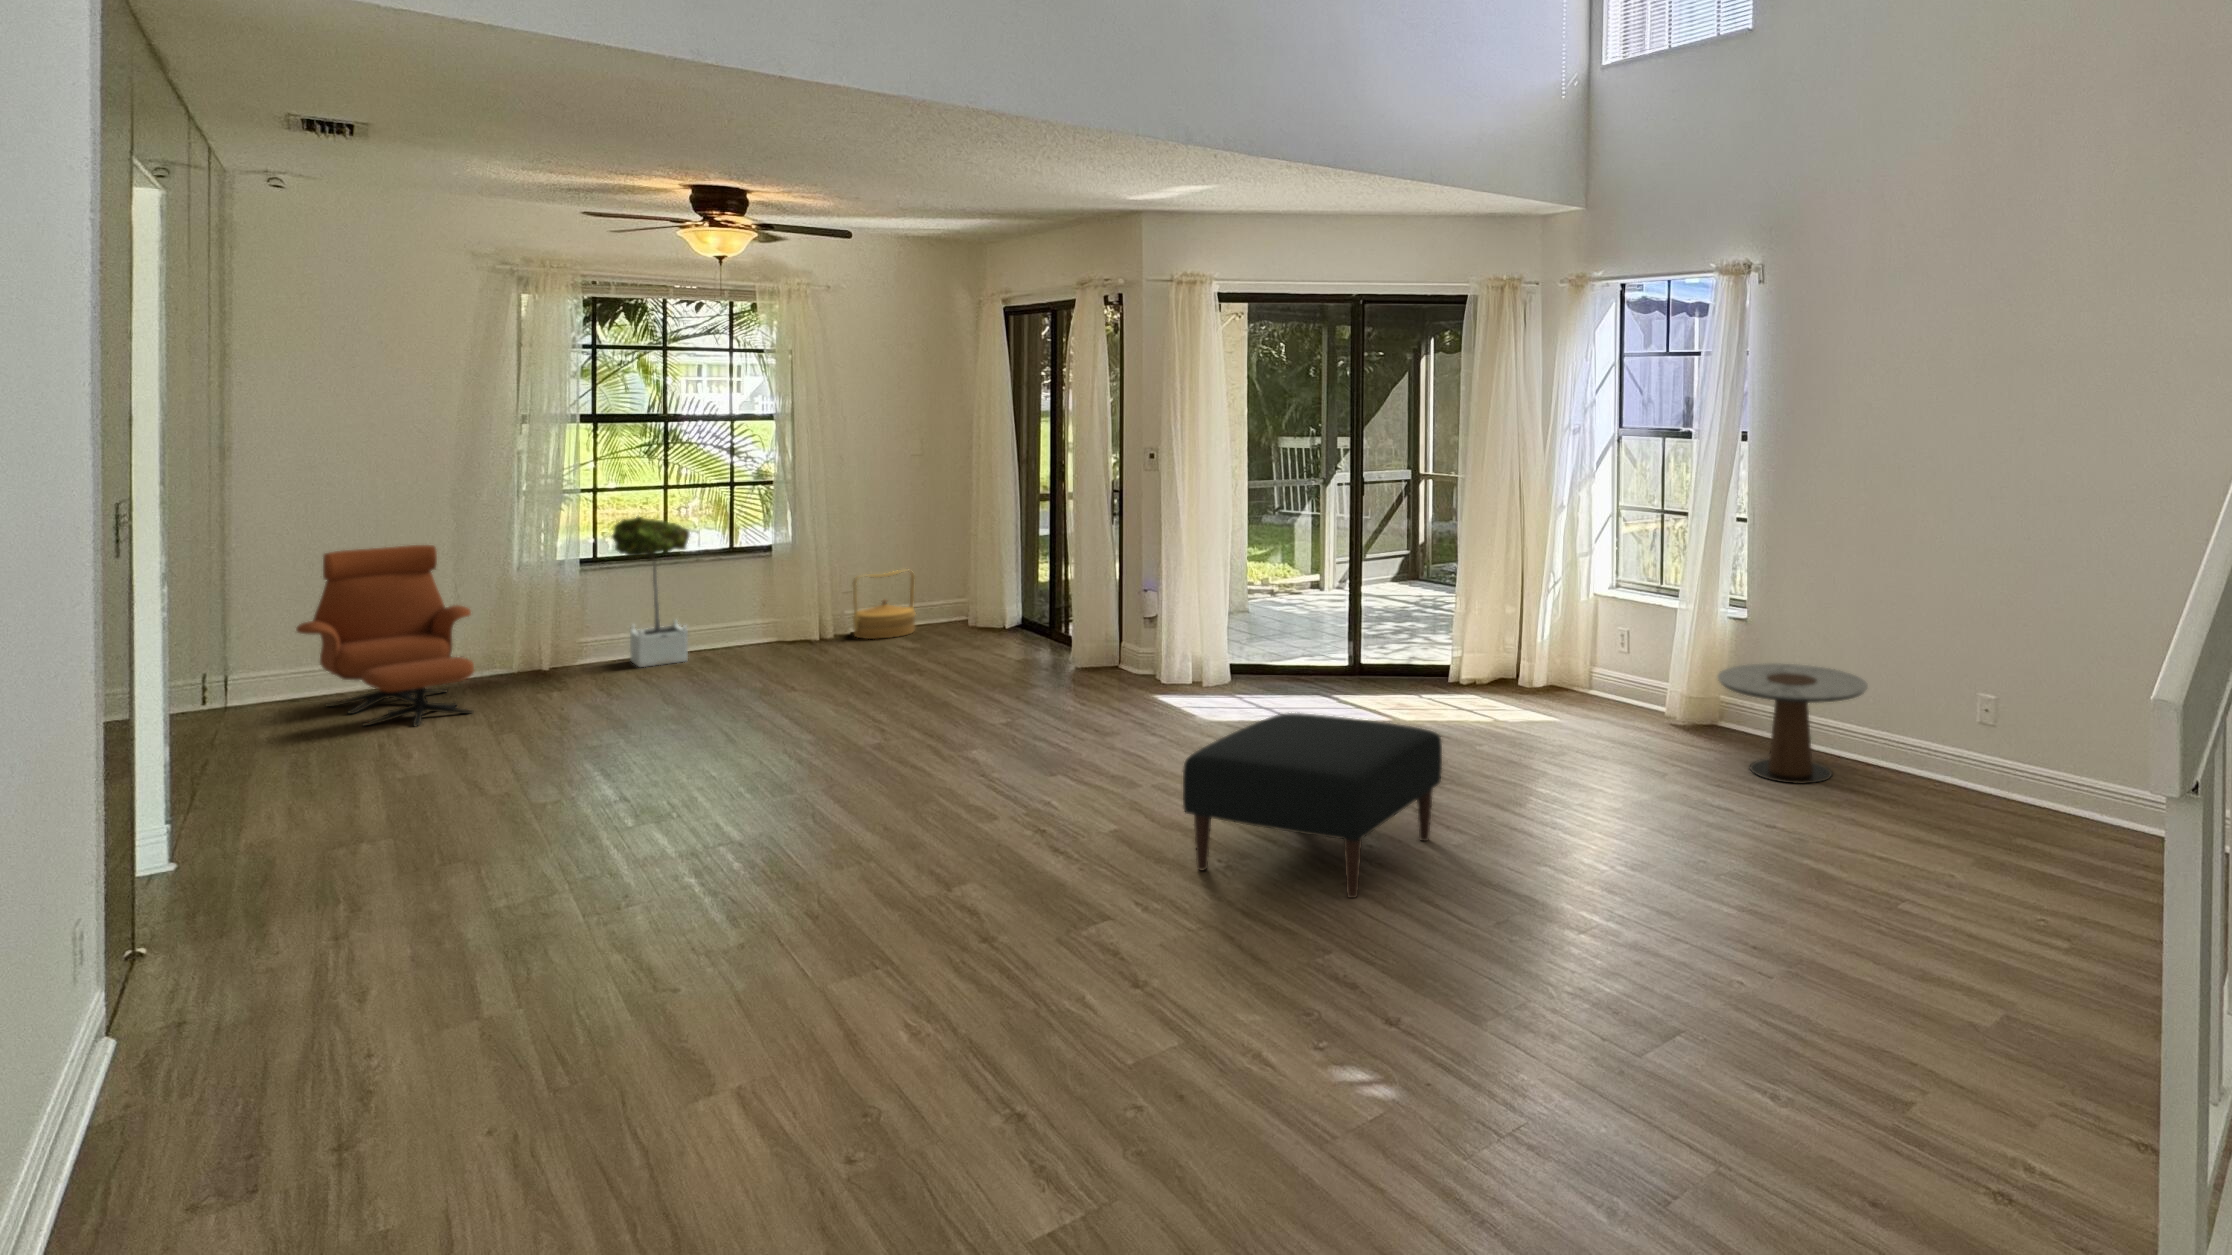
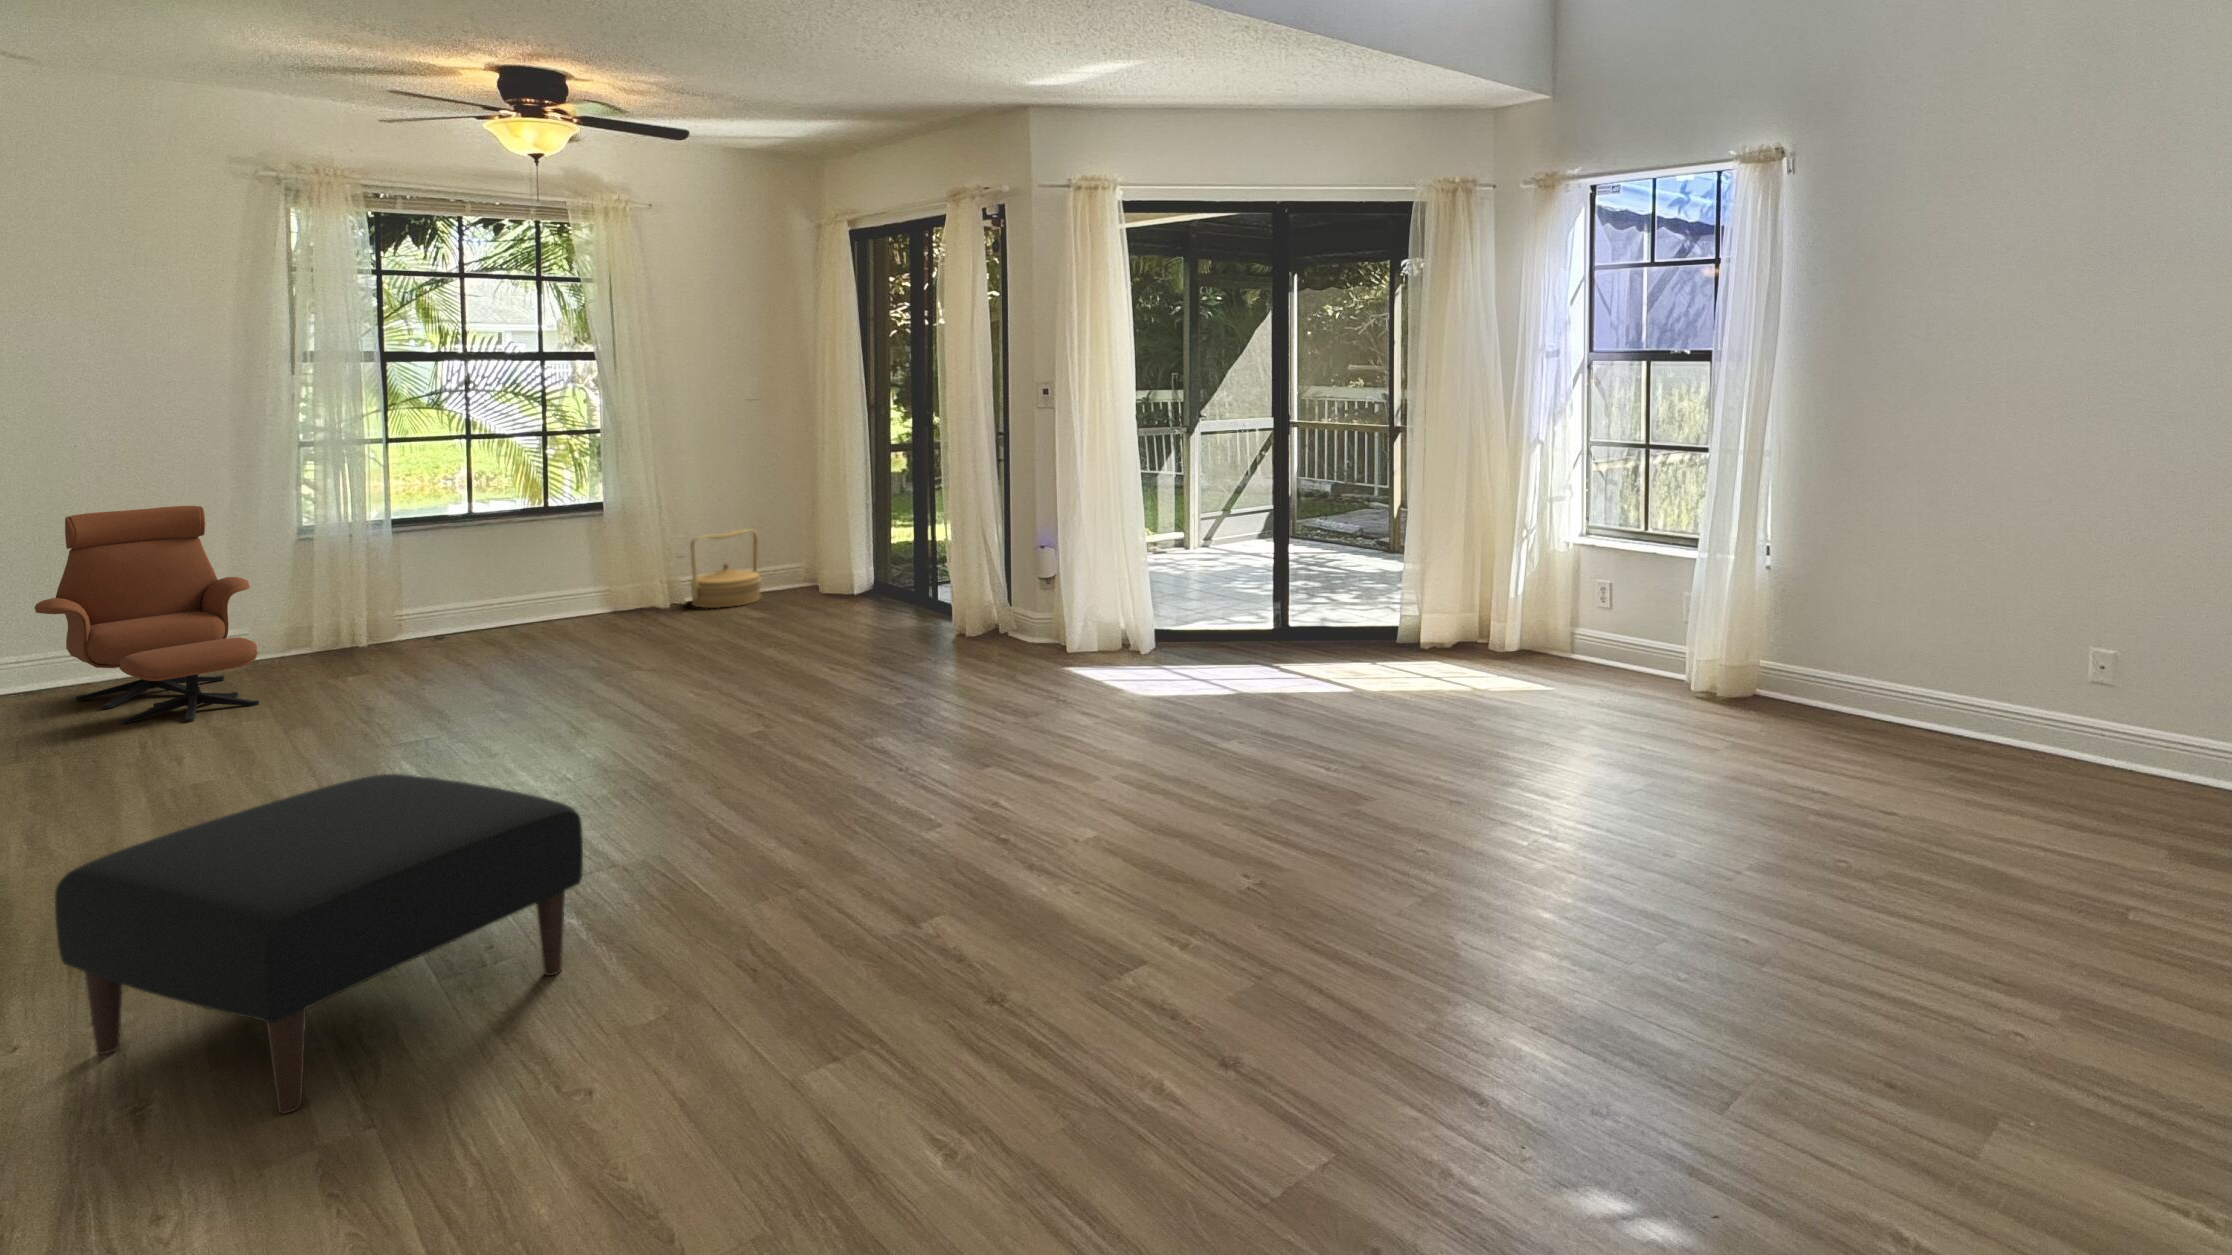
potted tree: present [612,516,690,667] -> none [412,469,507,645]
side table: present [1718,663,1868,784] -> none [1773,616,1964,757]
ottoman: present [1183,713,1442,898] -> present [55,774,583,1114]

